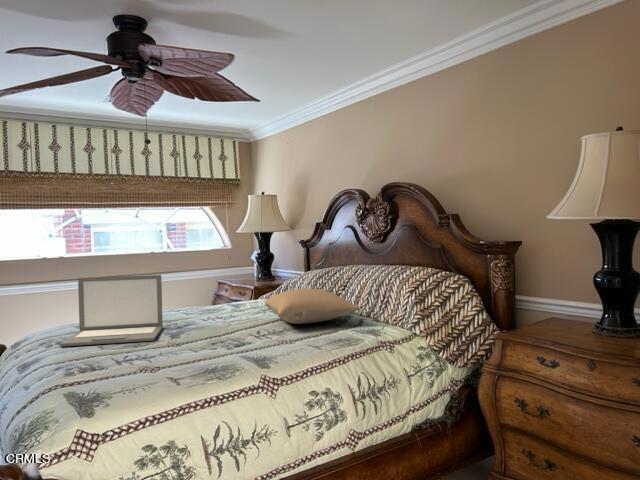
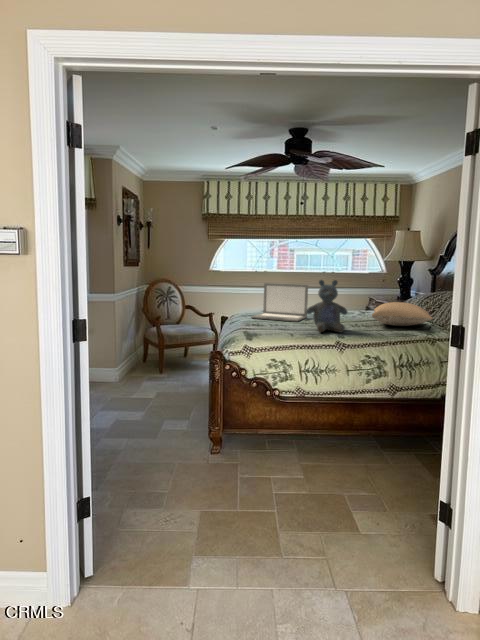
stuffed bear: none [183,265,256,360] -> present [306,280,347,332]

